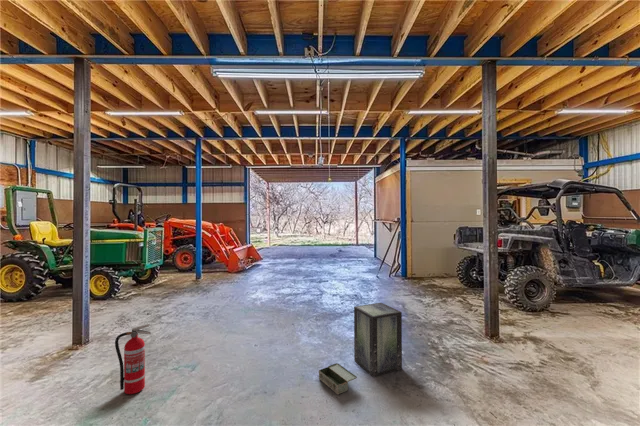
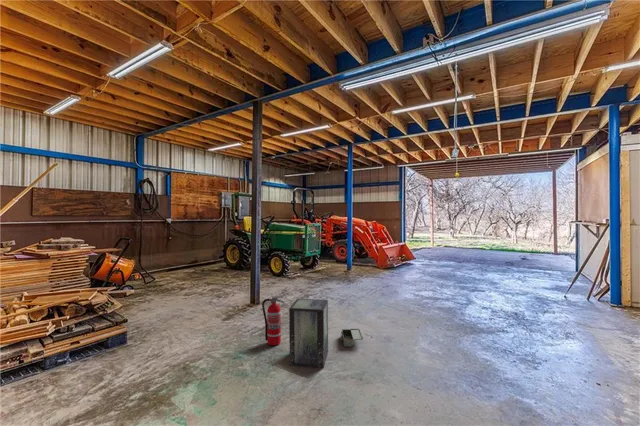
storage box: present [354,303,402,377] -> present [289,299,328,368]
toolbox: present [319,363,357,395] -> present [341,329,363,347]

